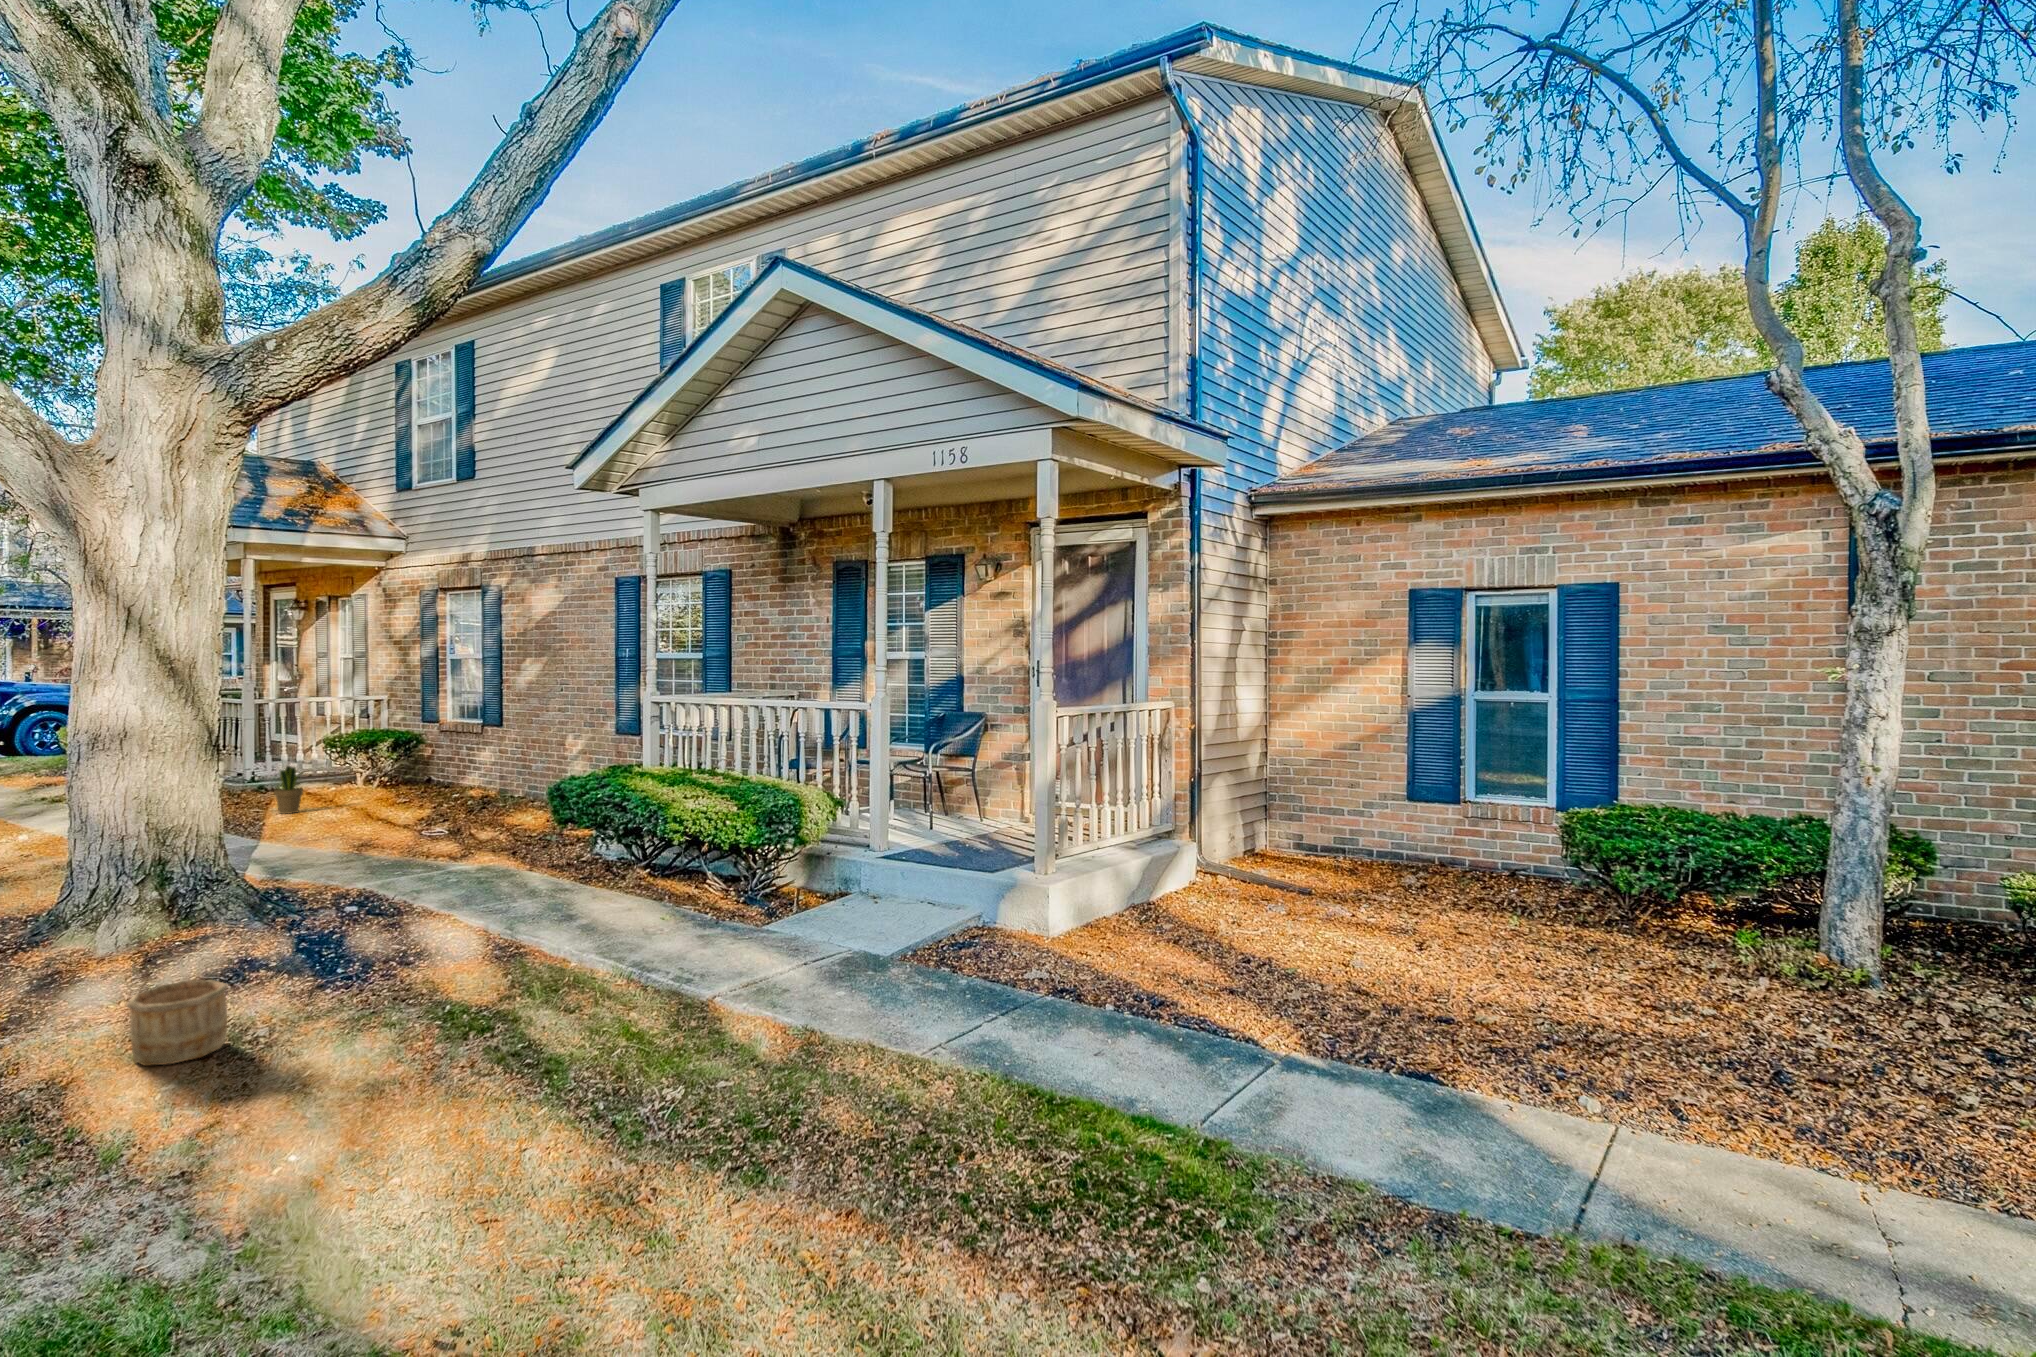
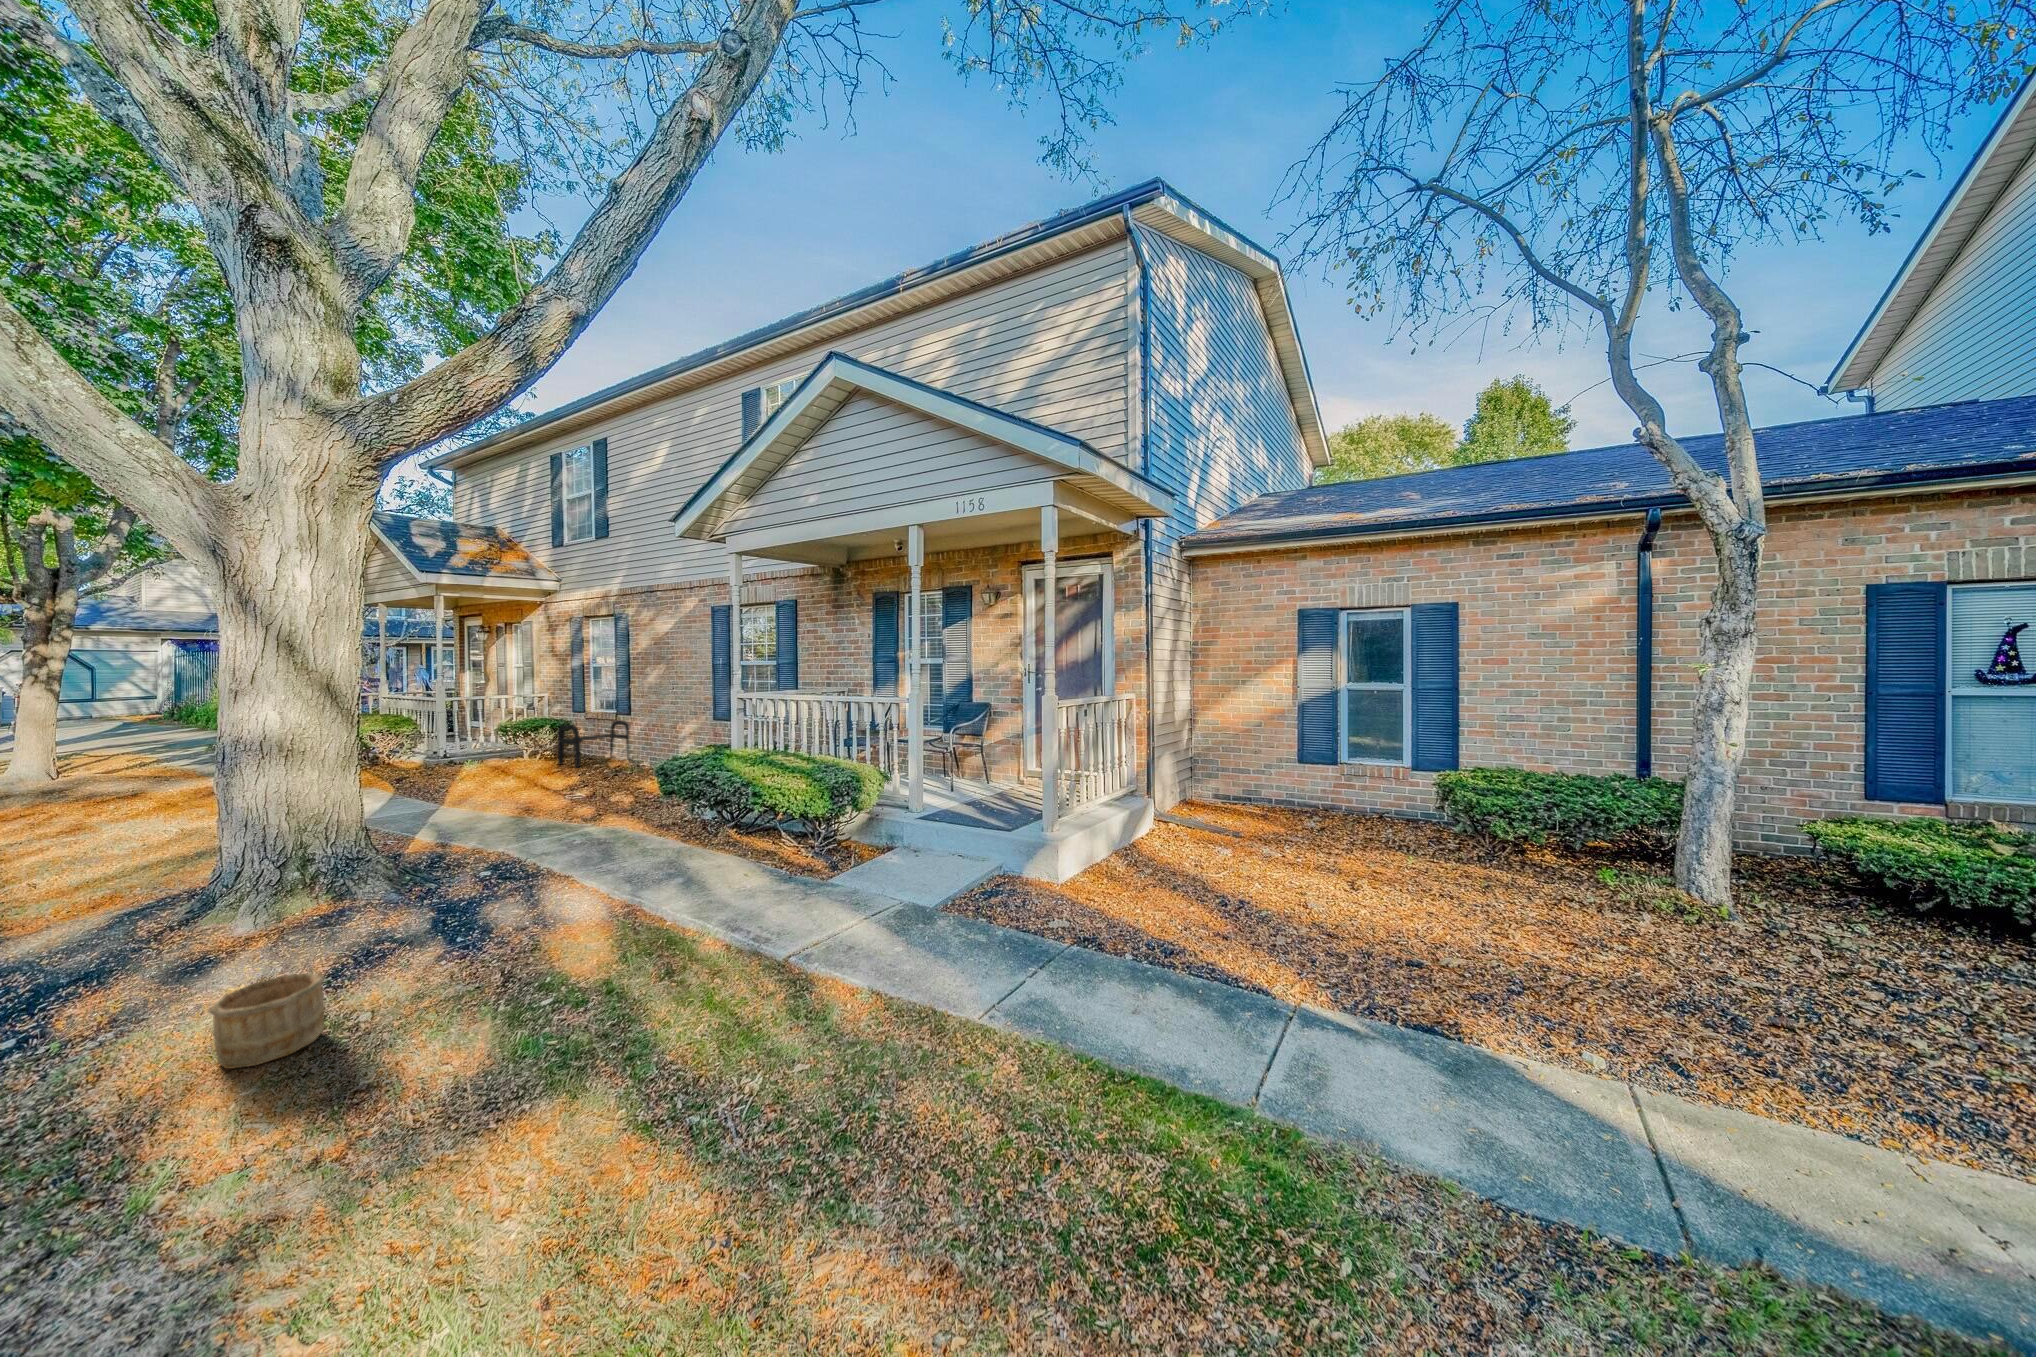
bench: none [403,734,501,797] -> present [558,720,631,767]
potted plant: present [274,766,306,814] -> none [454,747,480,784]

